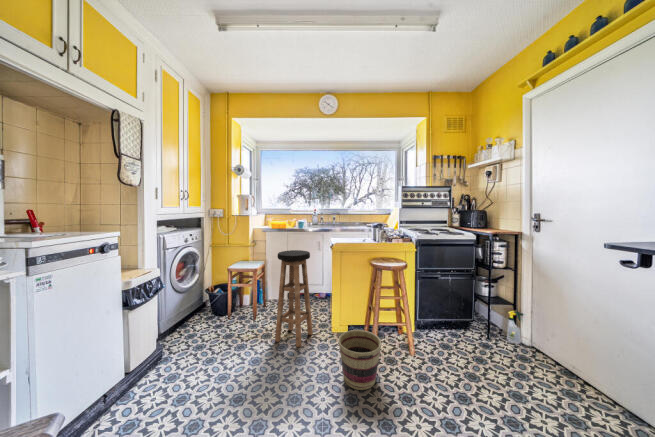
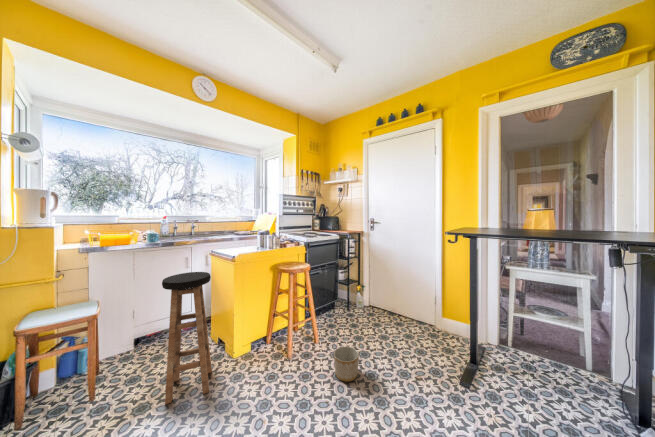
basket: present [338,330,381,390] -> none [273,336,315,396]
planter: none [402,367,435,412] -> present [334,347,359,382]

